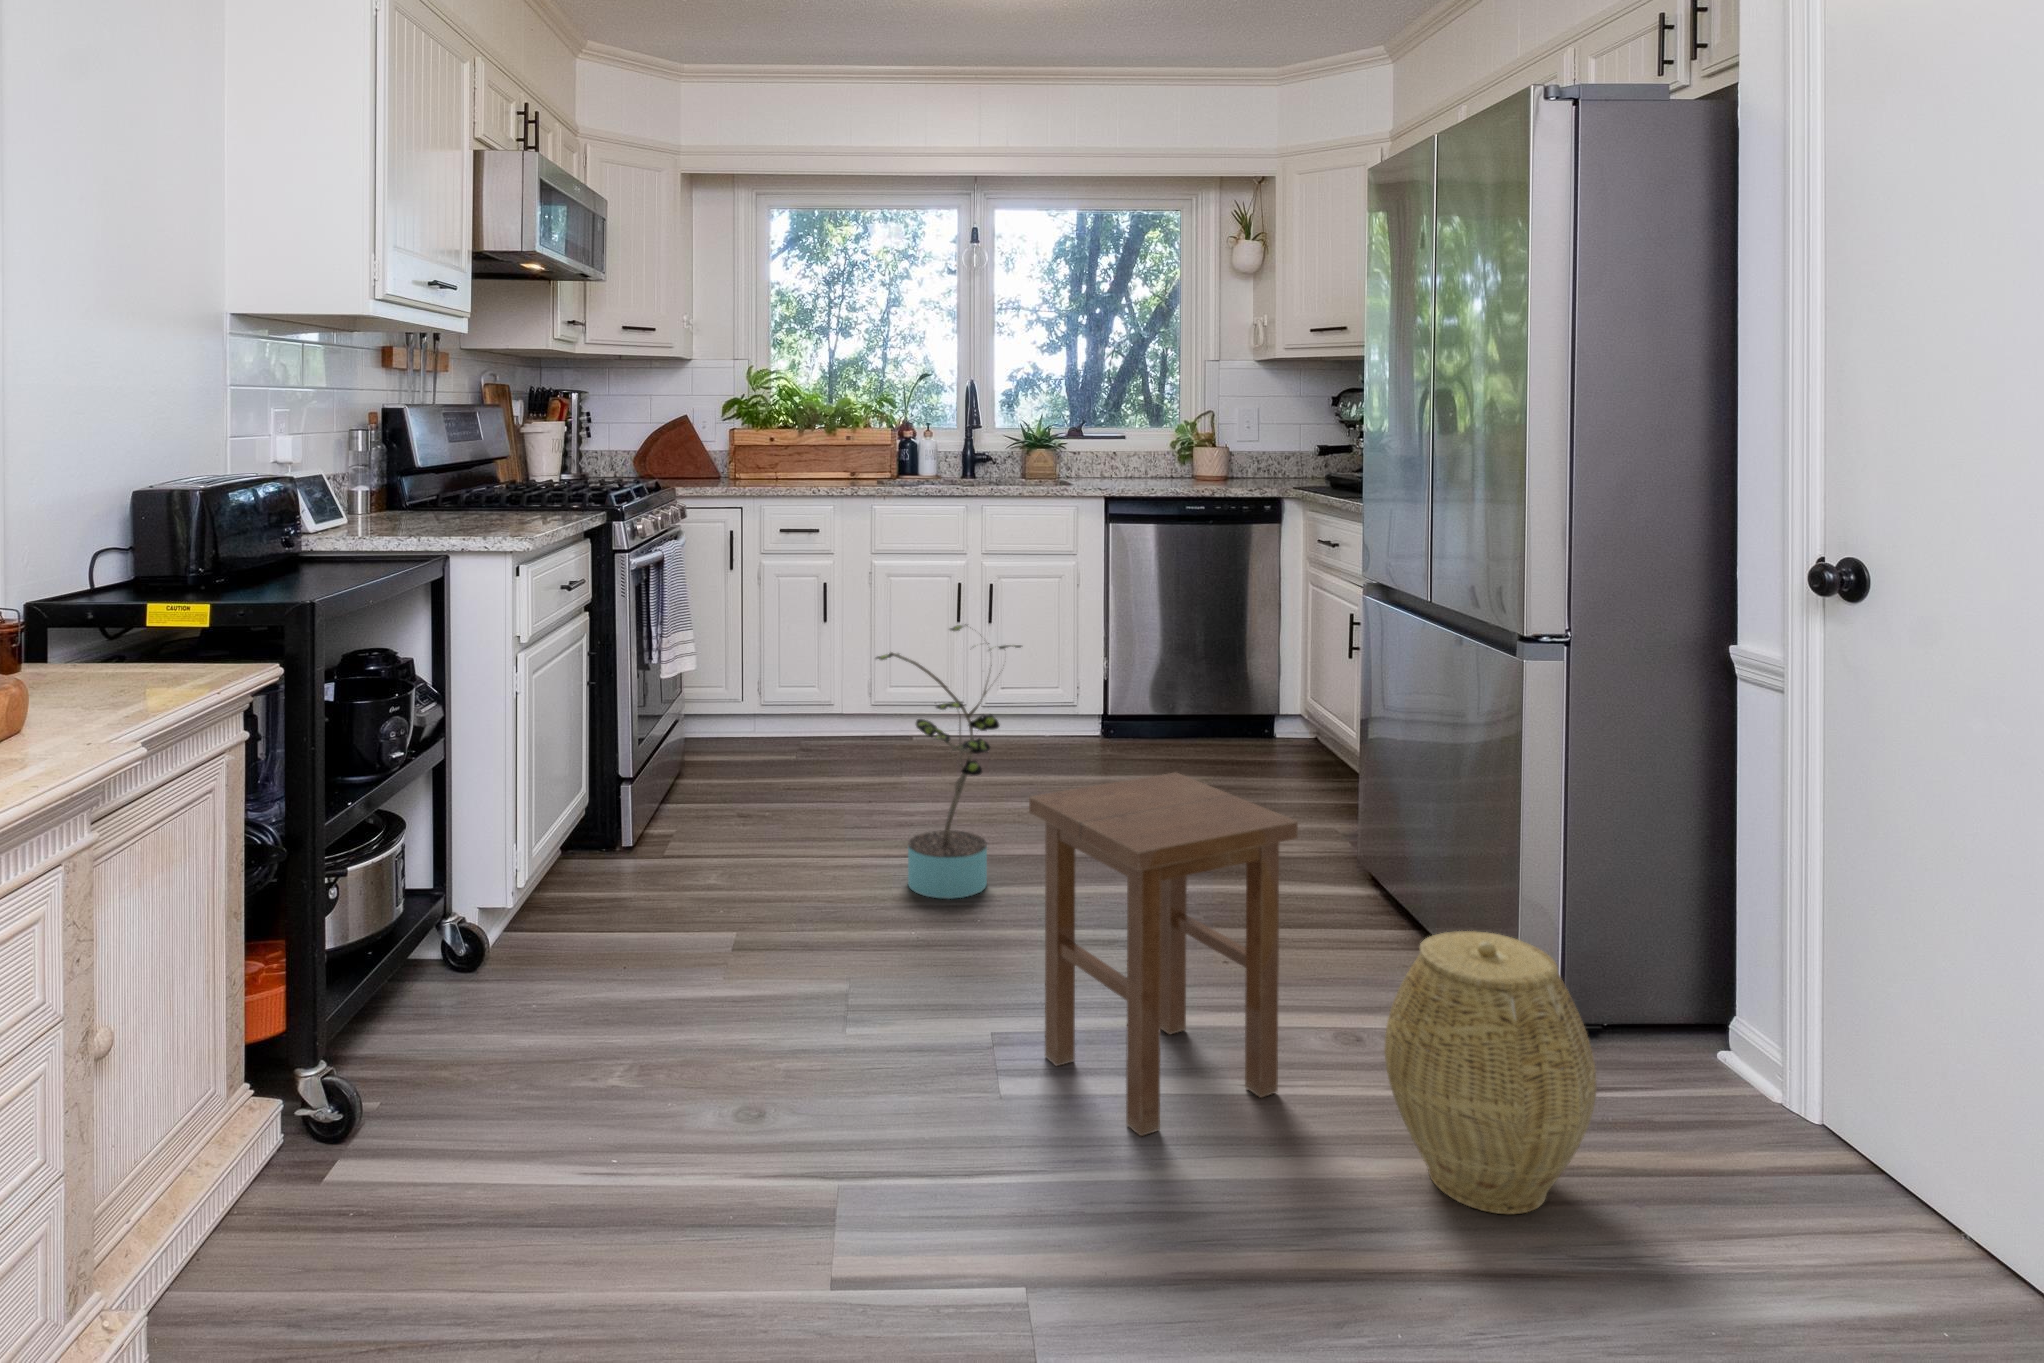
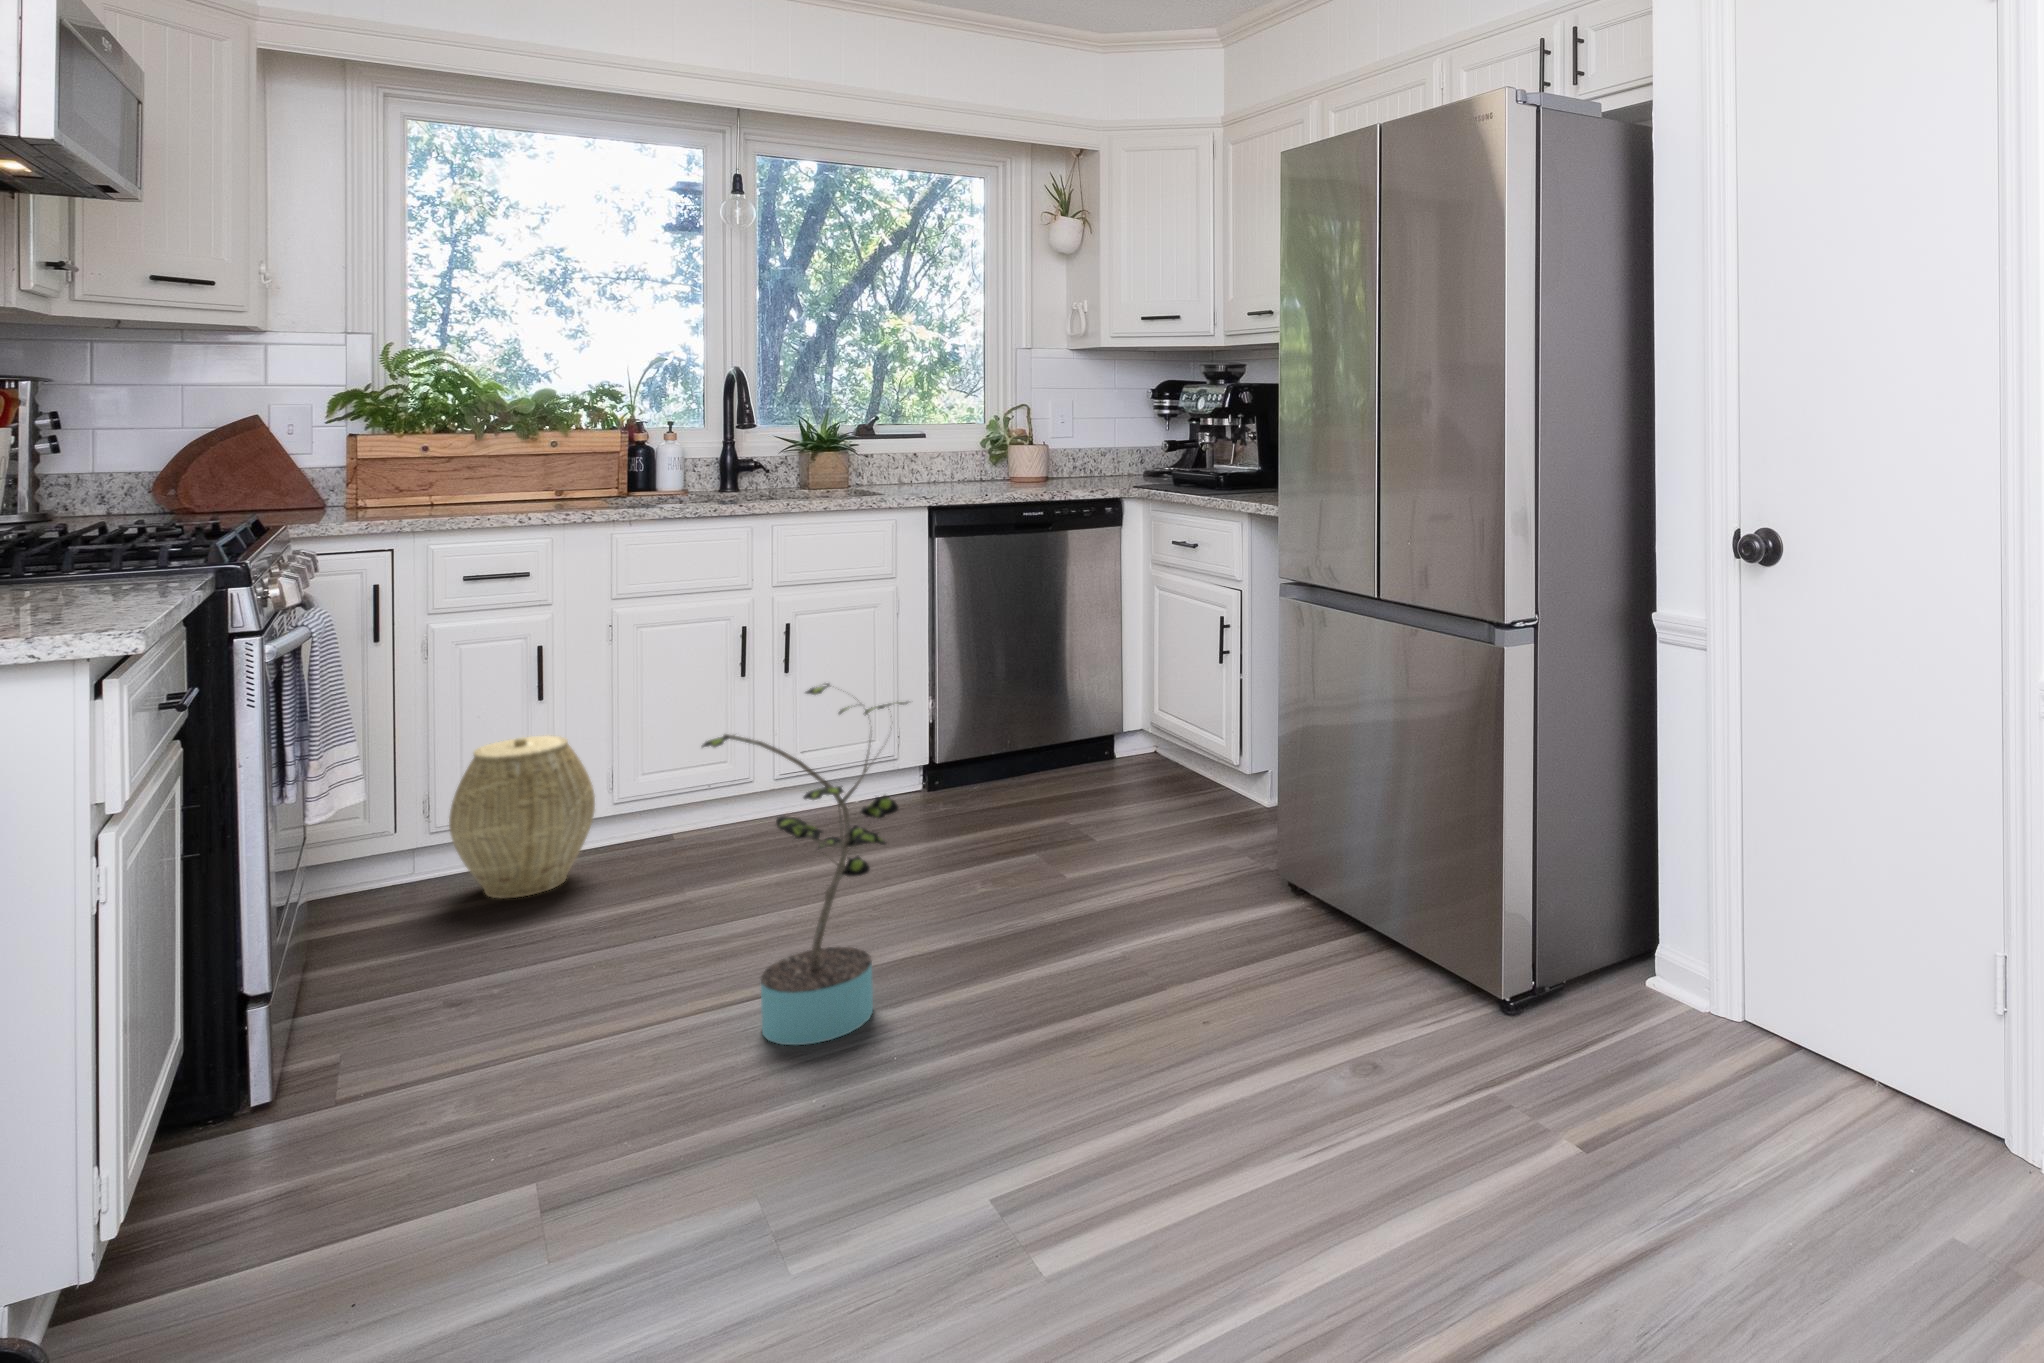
stool: present [1029,773,1298,1136] -> none [1028,830,1347,1282]
woven basket: present [1384,931,1596,1214] -> present [449,735,595,898]

